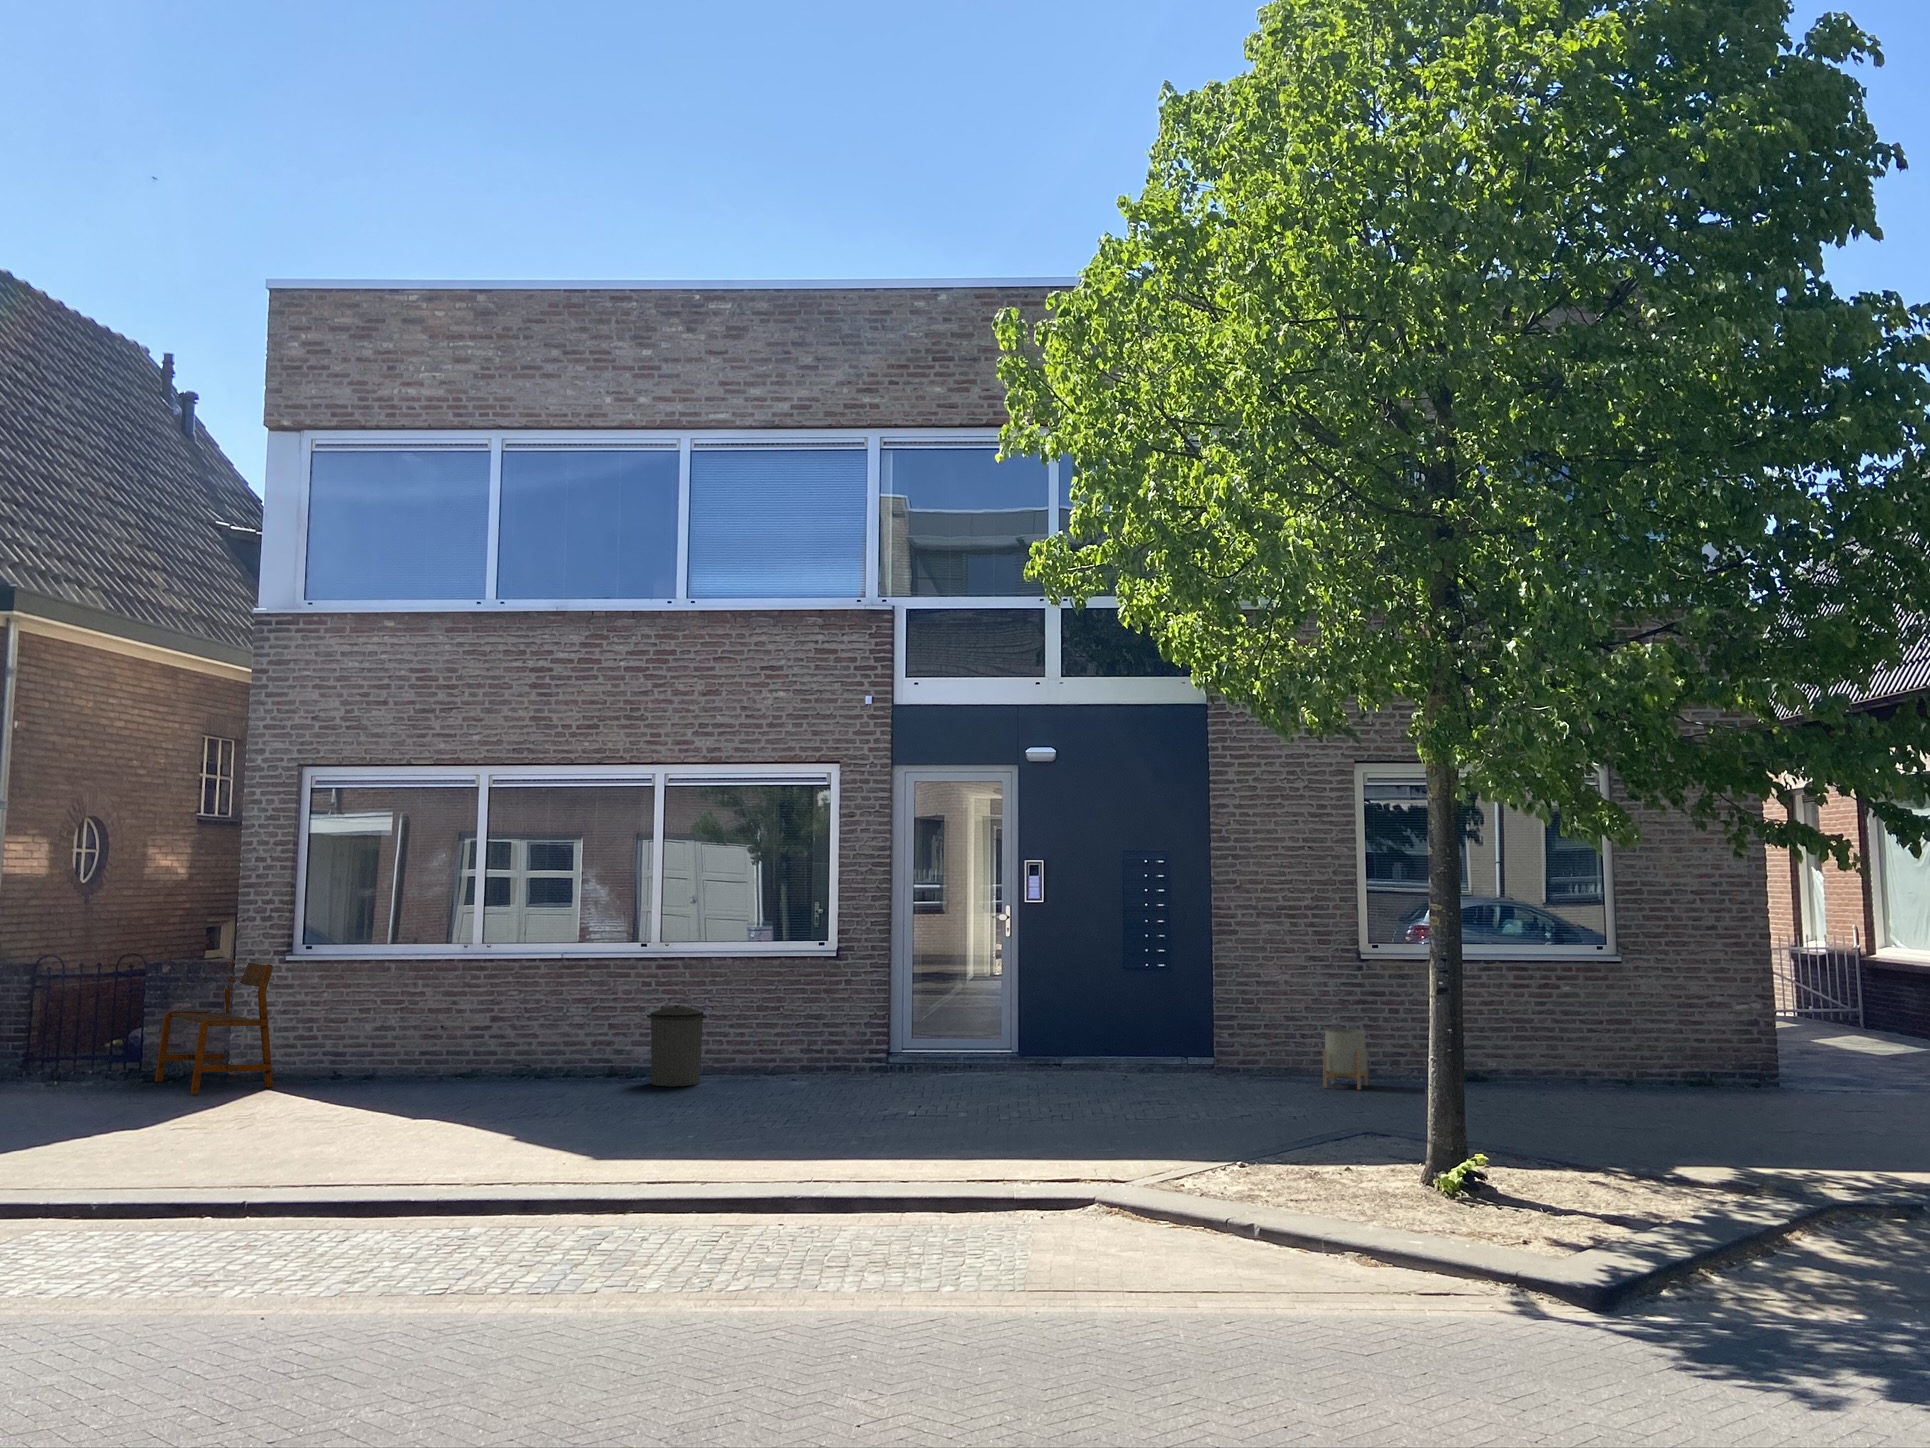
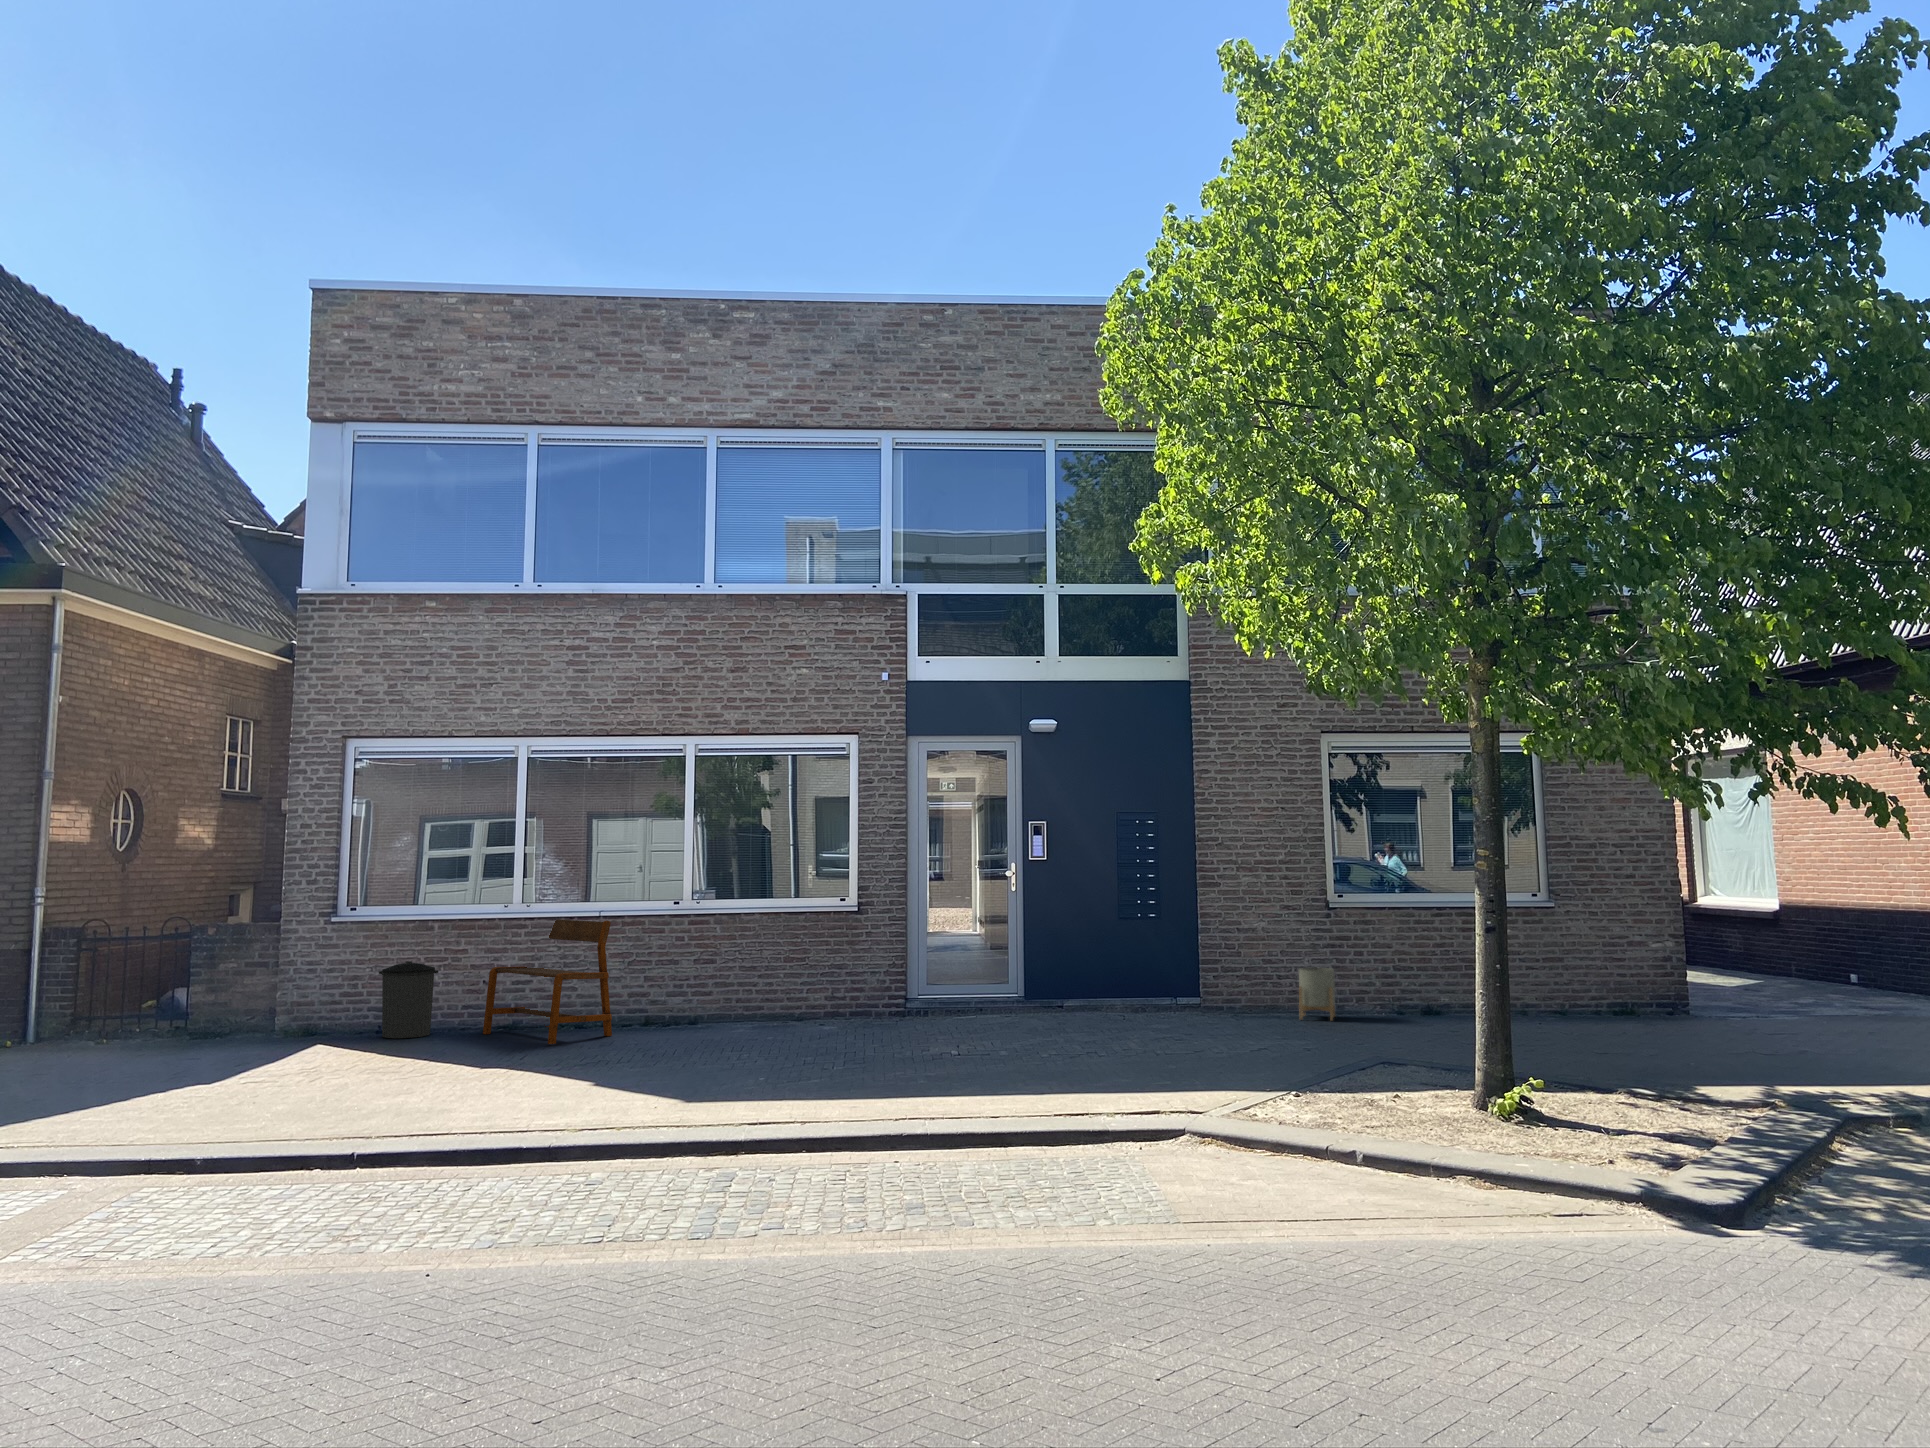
bench: present [155,959,273,1094] -> present [483,919,612,1044]
trash can: present [647,1005,707,1086] -> present [379,961,438,1038]

